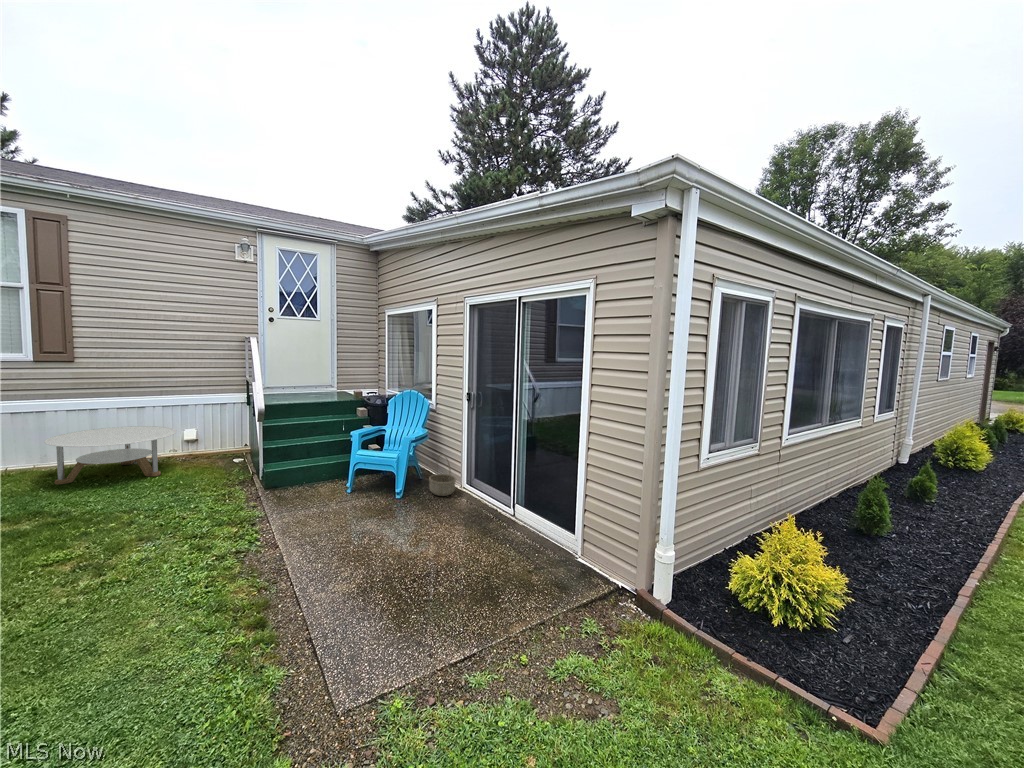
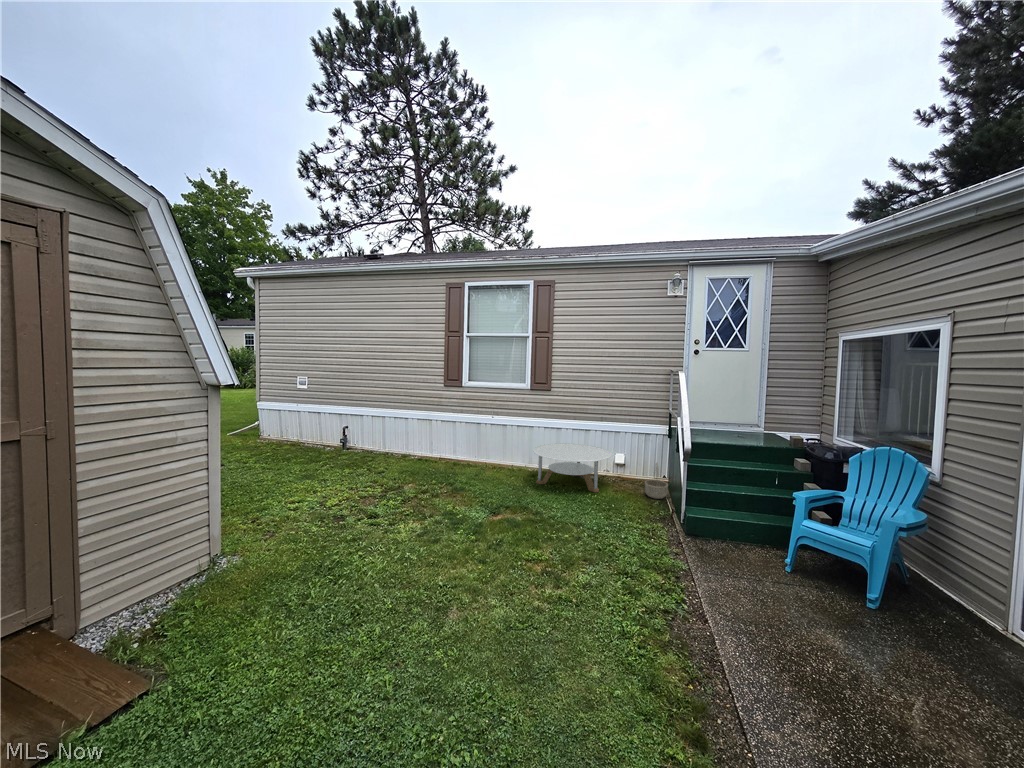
basket: present [429,454,456,496] -> present [645,463,668,499]

